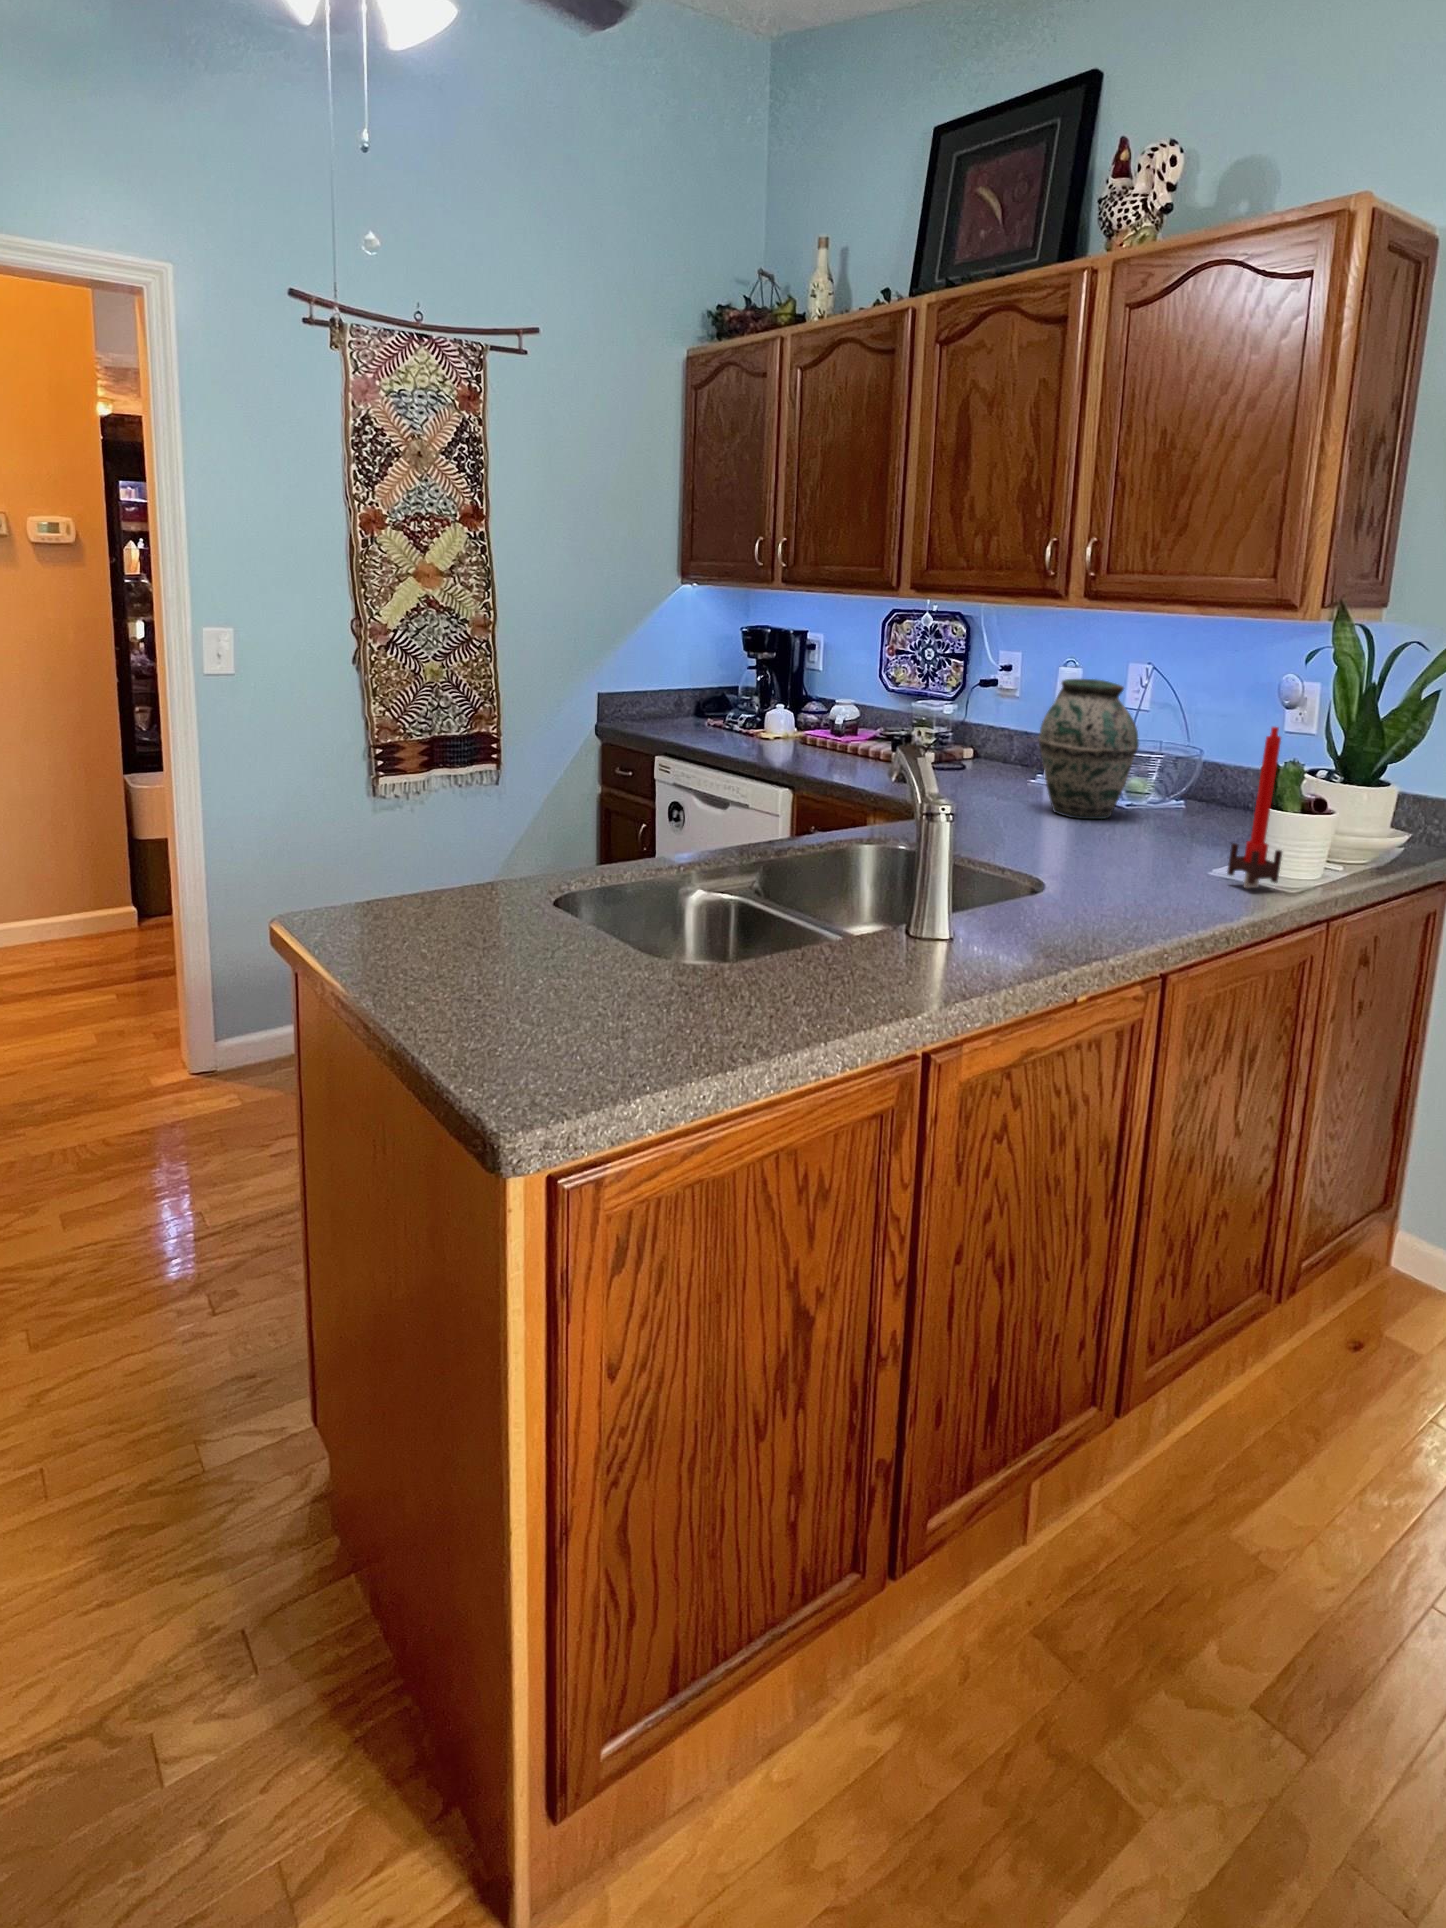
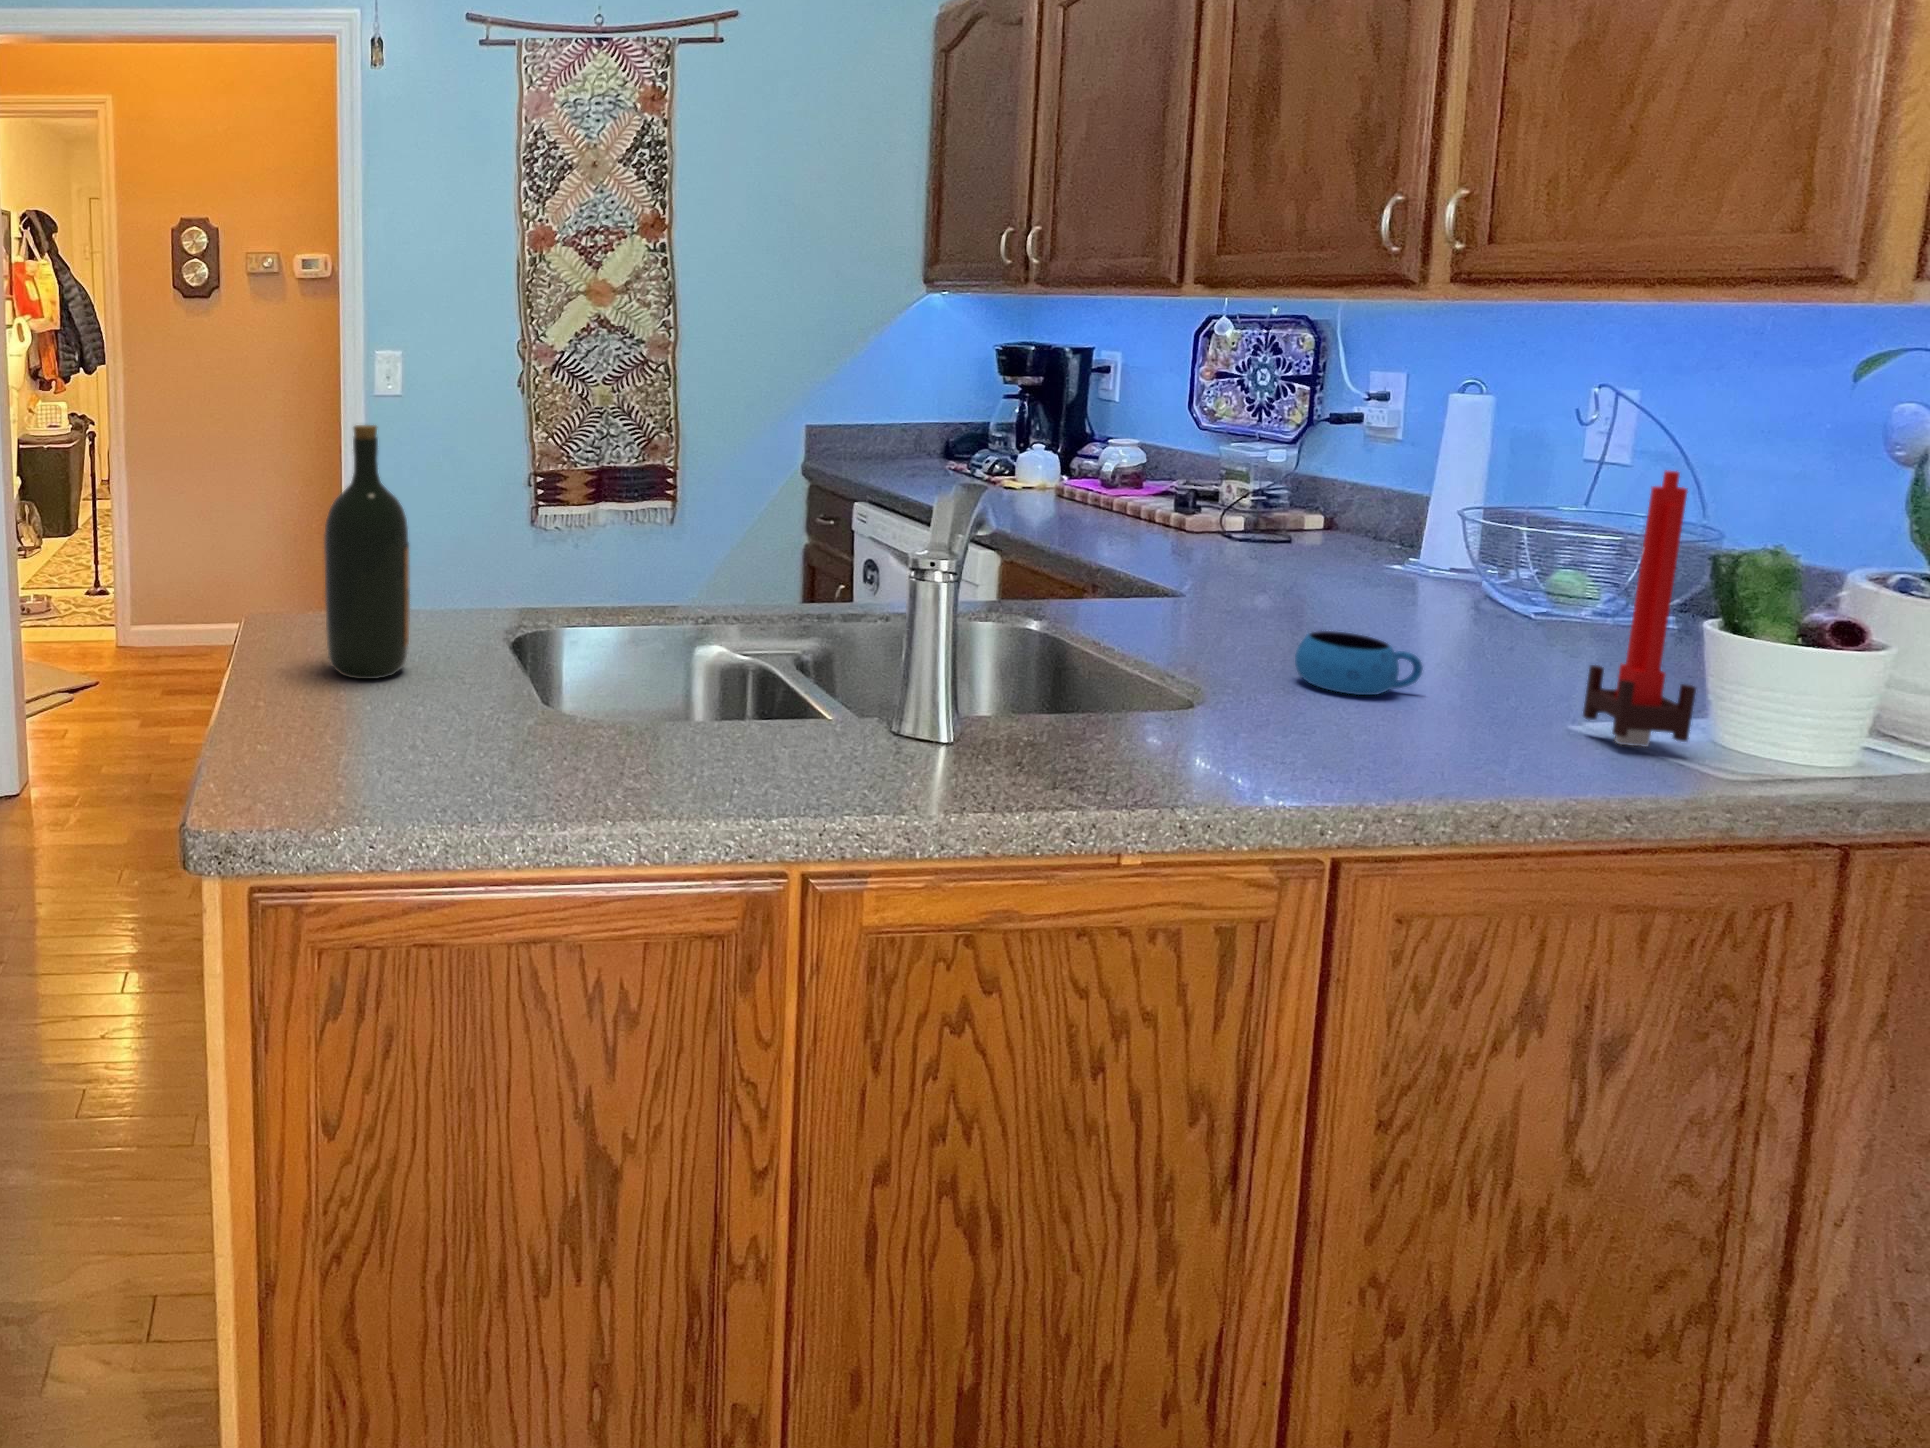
vase: present [1039,679,1139,819] -> none [1346,403,1541,623]
wine bottle: none [442,730,525,977] -> present [324,425,410,679]
mug: none [1076,836,1141,876] -> present [1295,631,1423,695]

